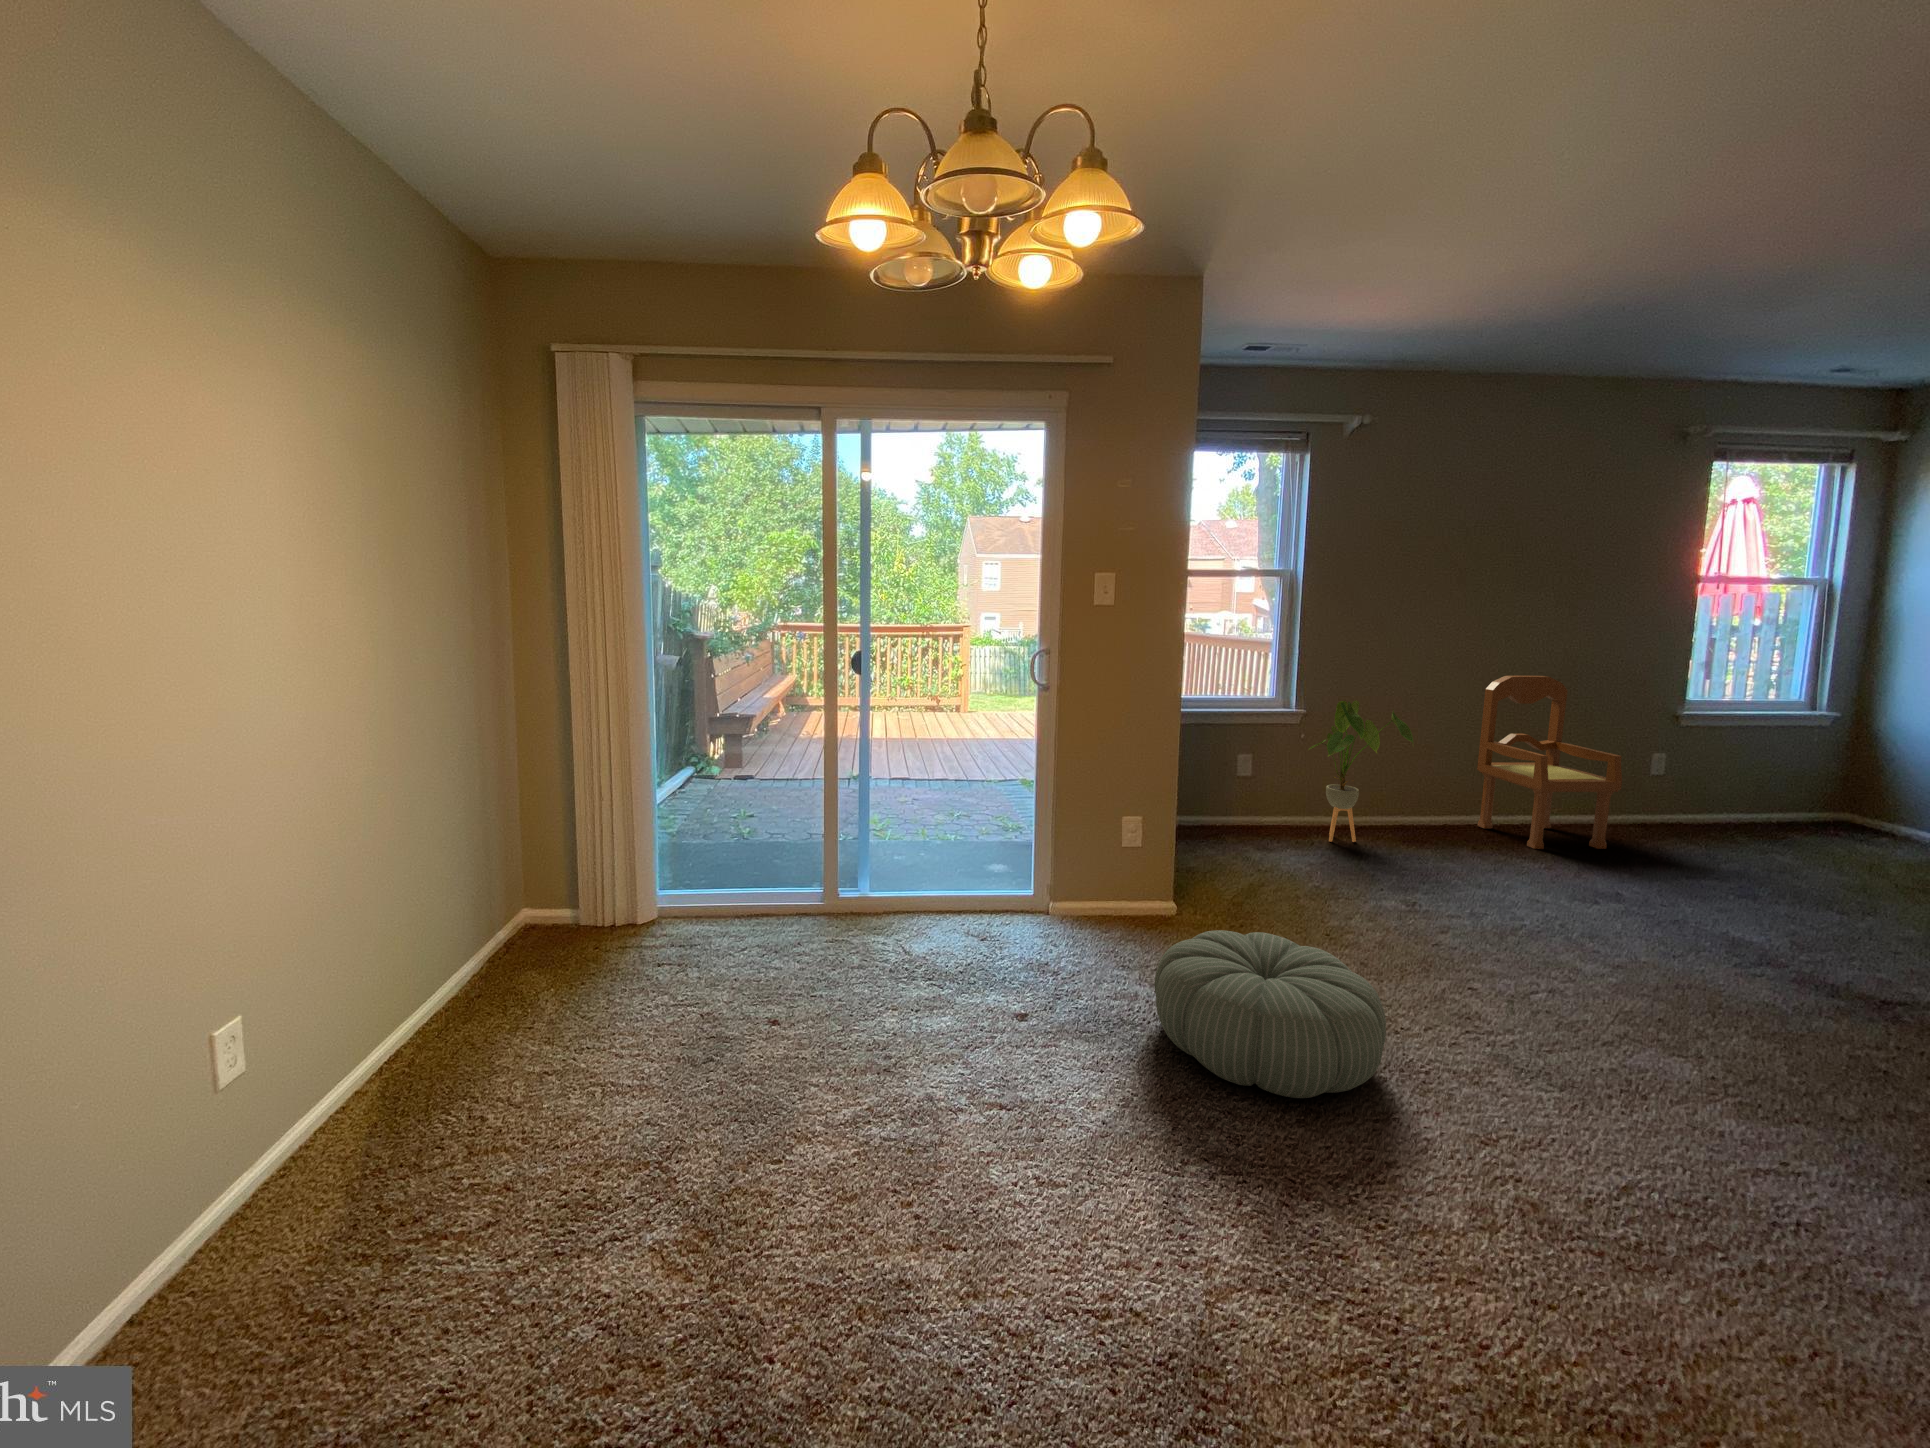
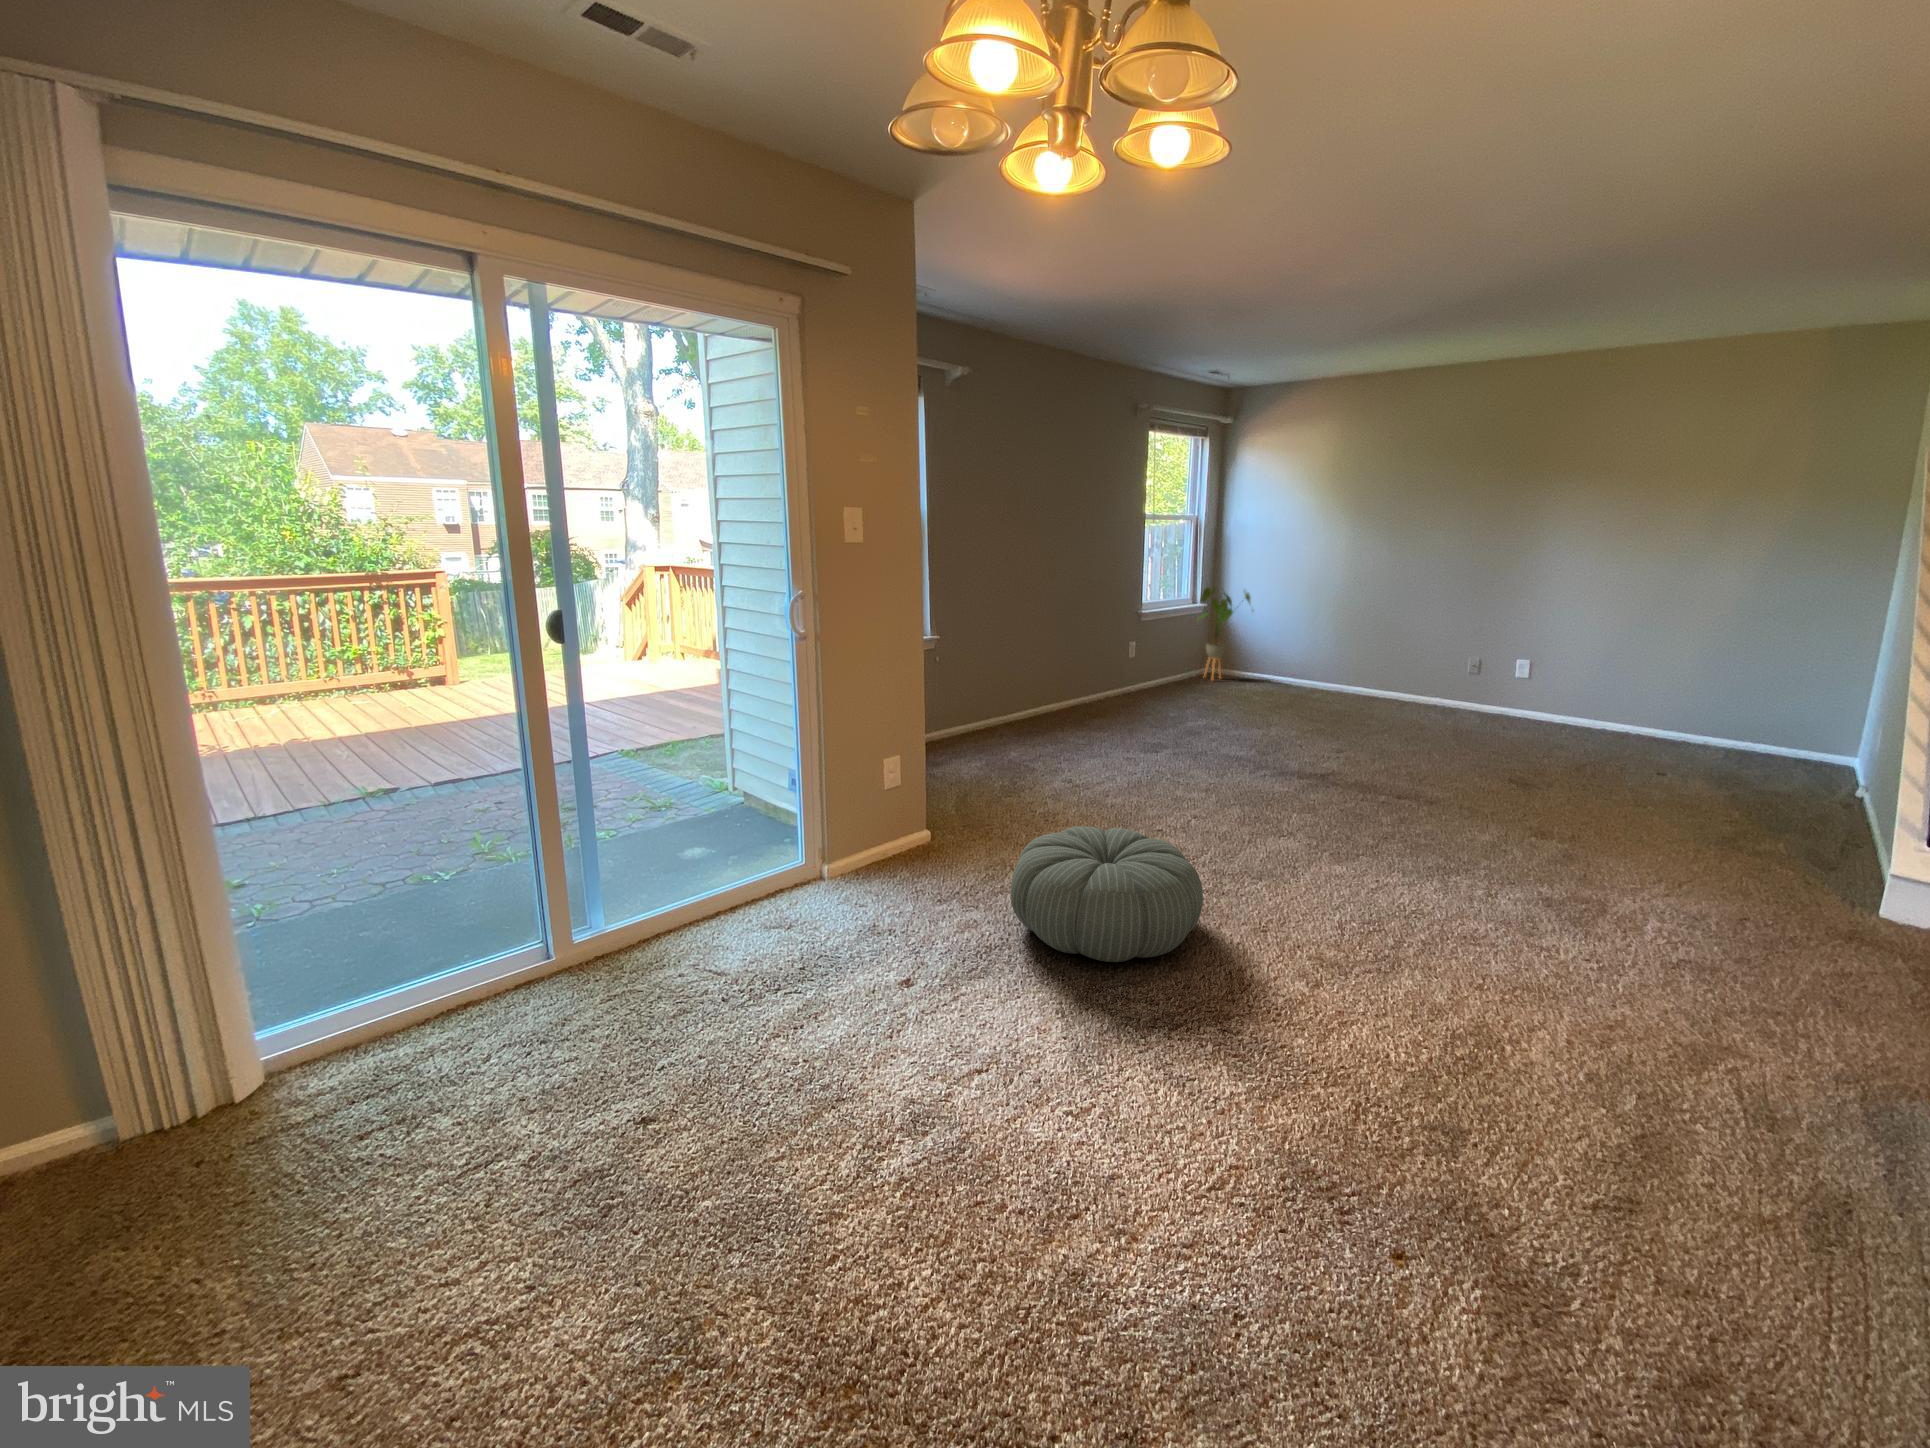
dining chair: present [1477,676,1622,849] -> none [1057,576,1147,716]
house plant: present [1309,700,1413,842] -> present [1199,587,1250,679]

